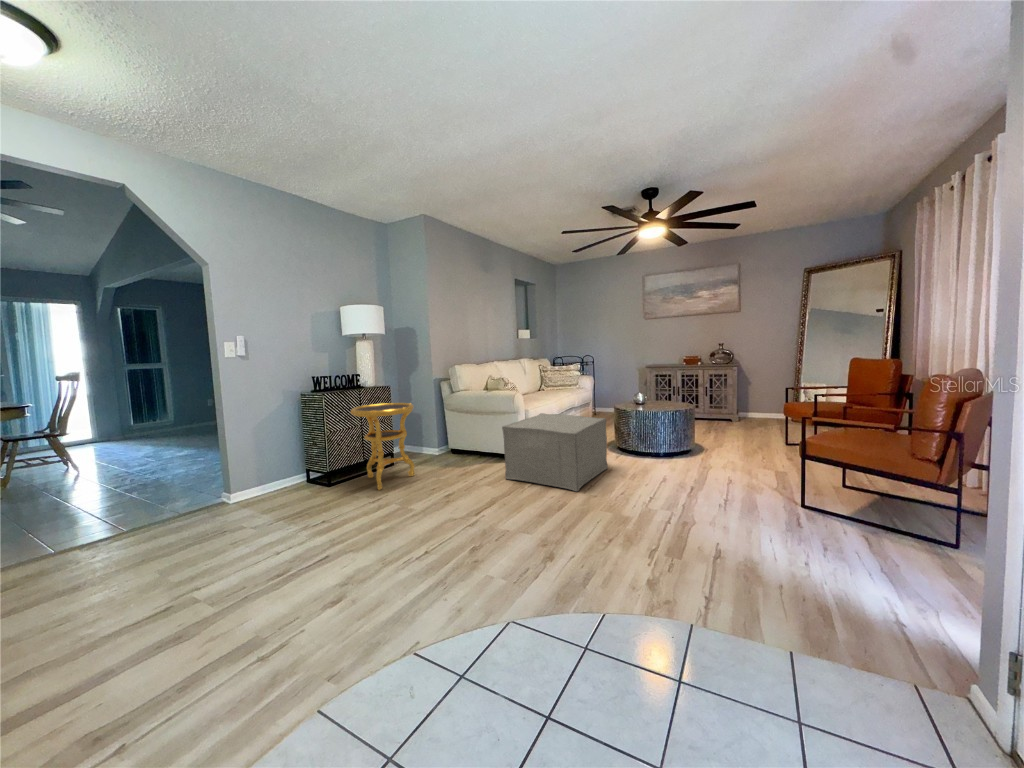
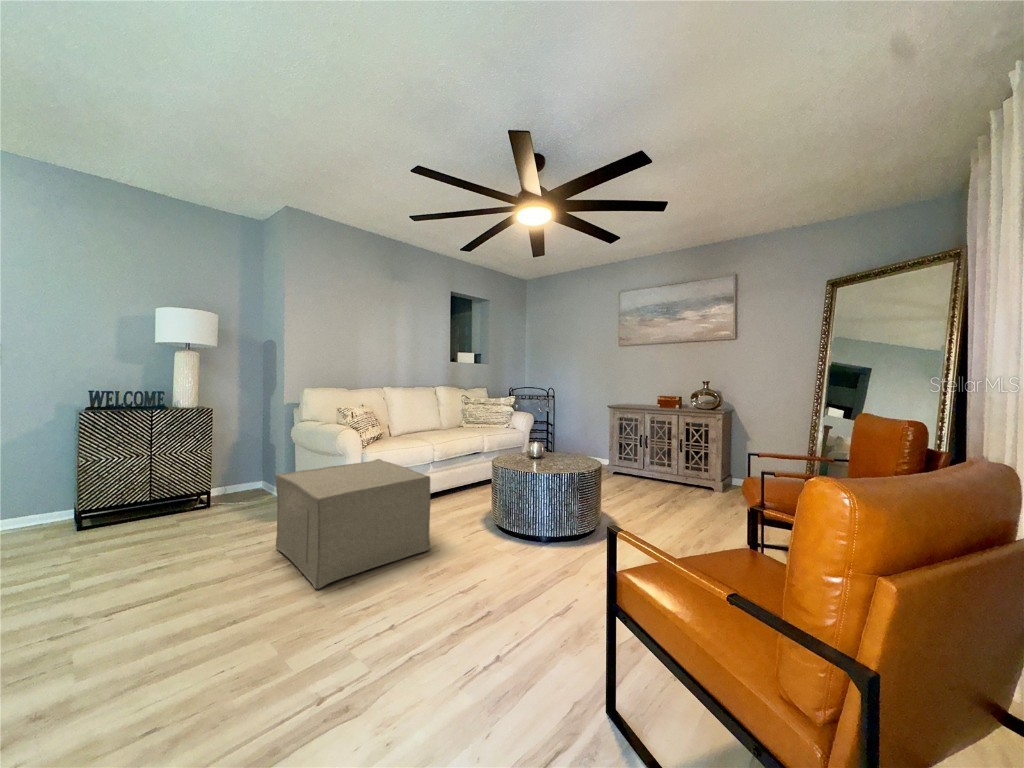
side table: present [351,403,414,490] -> none [101,429,204,543]

